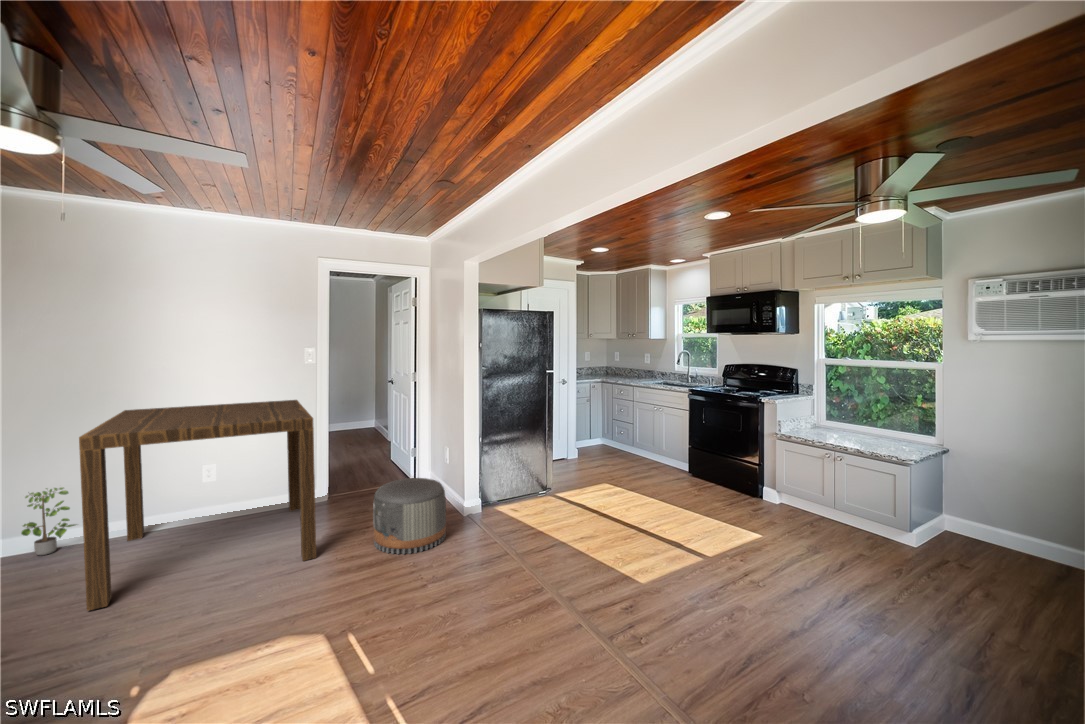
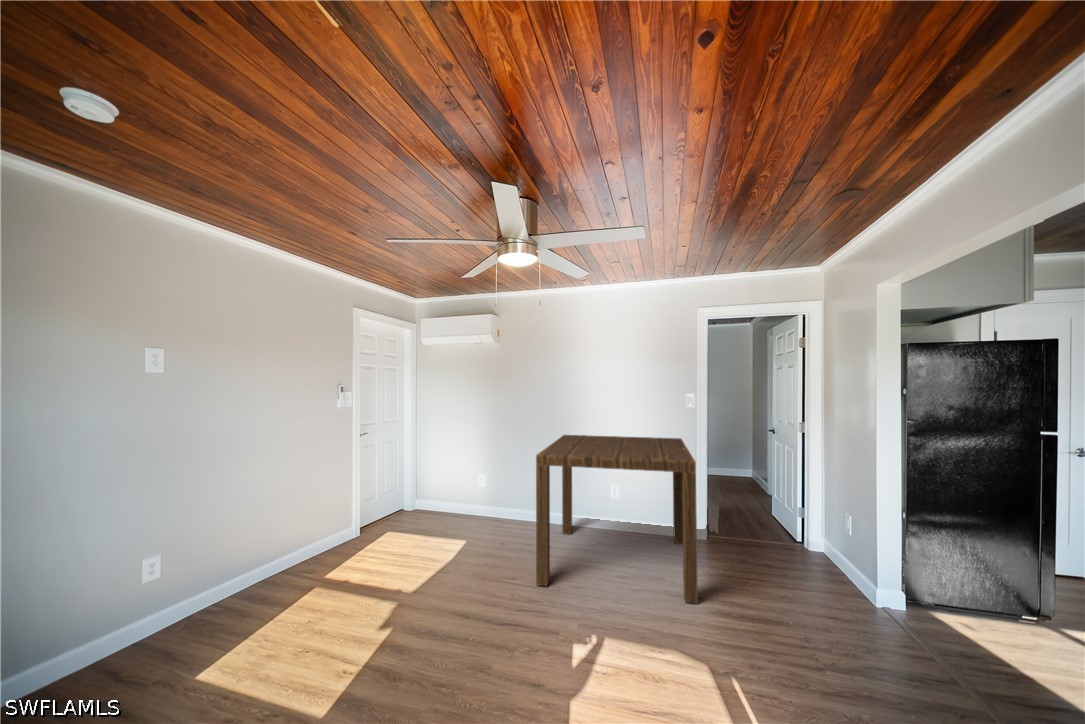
pouf: present [373,478,446,554] -> none [757,544,854,646]
potted plant: present [21,488,76,555] -> none [511,483,538,530]

